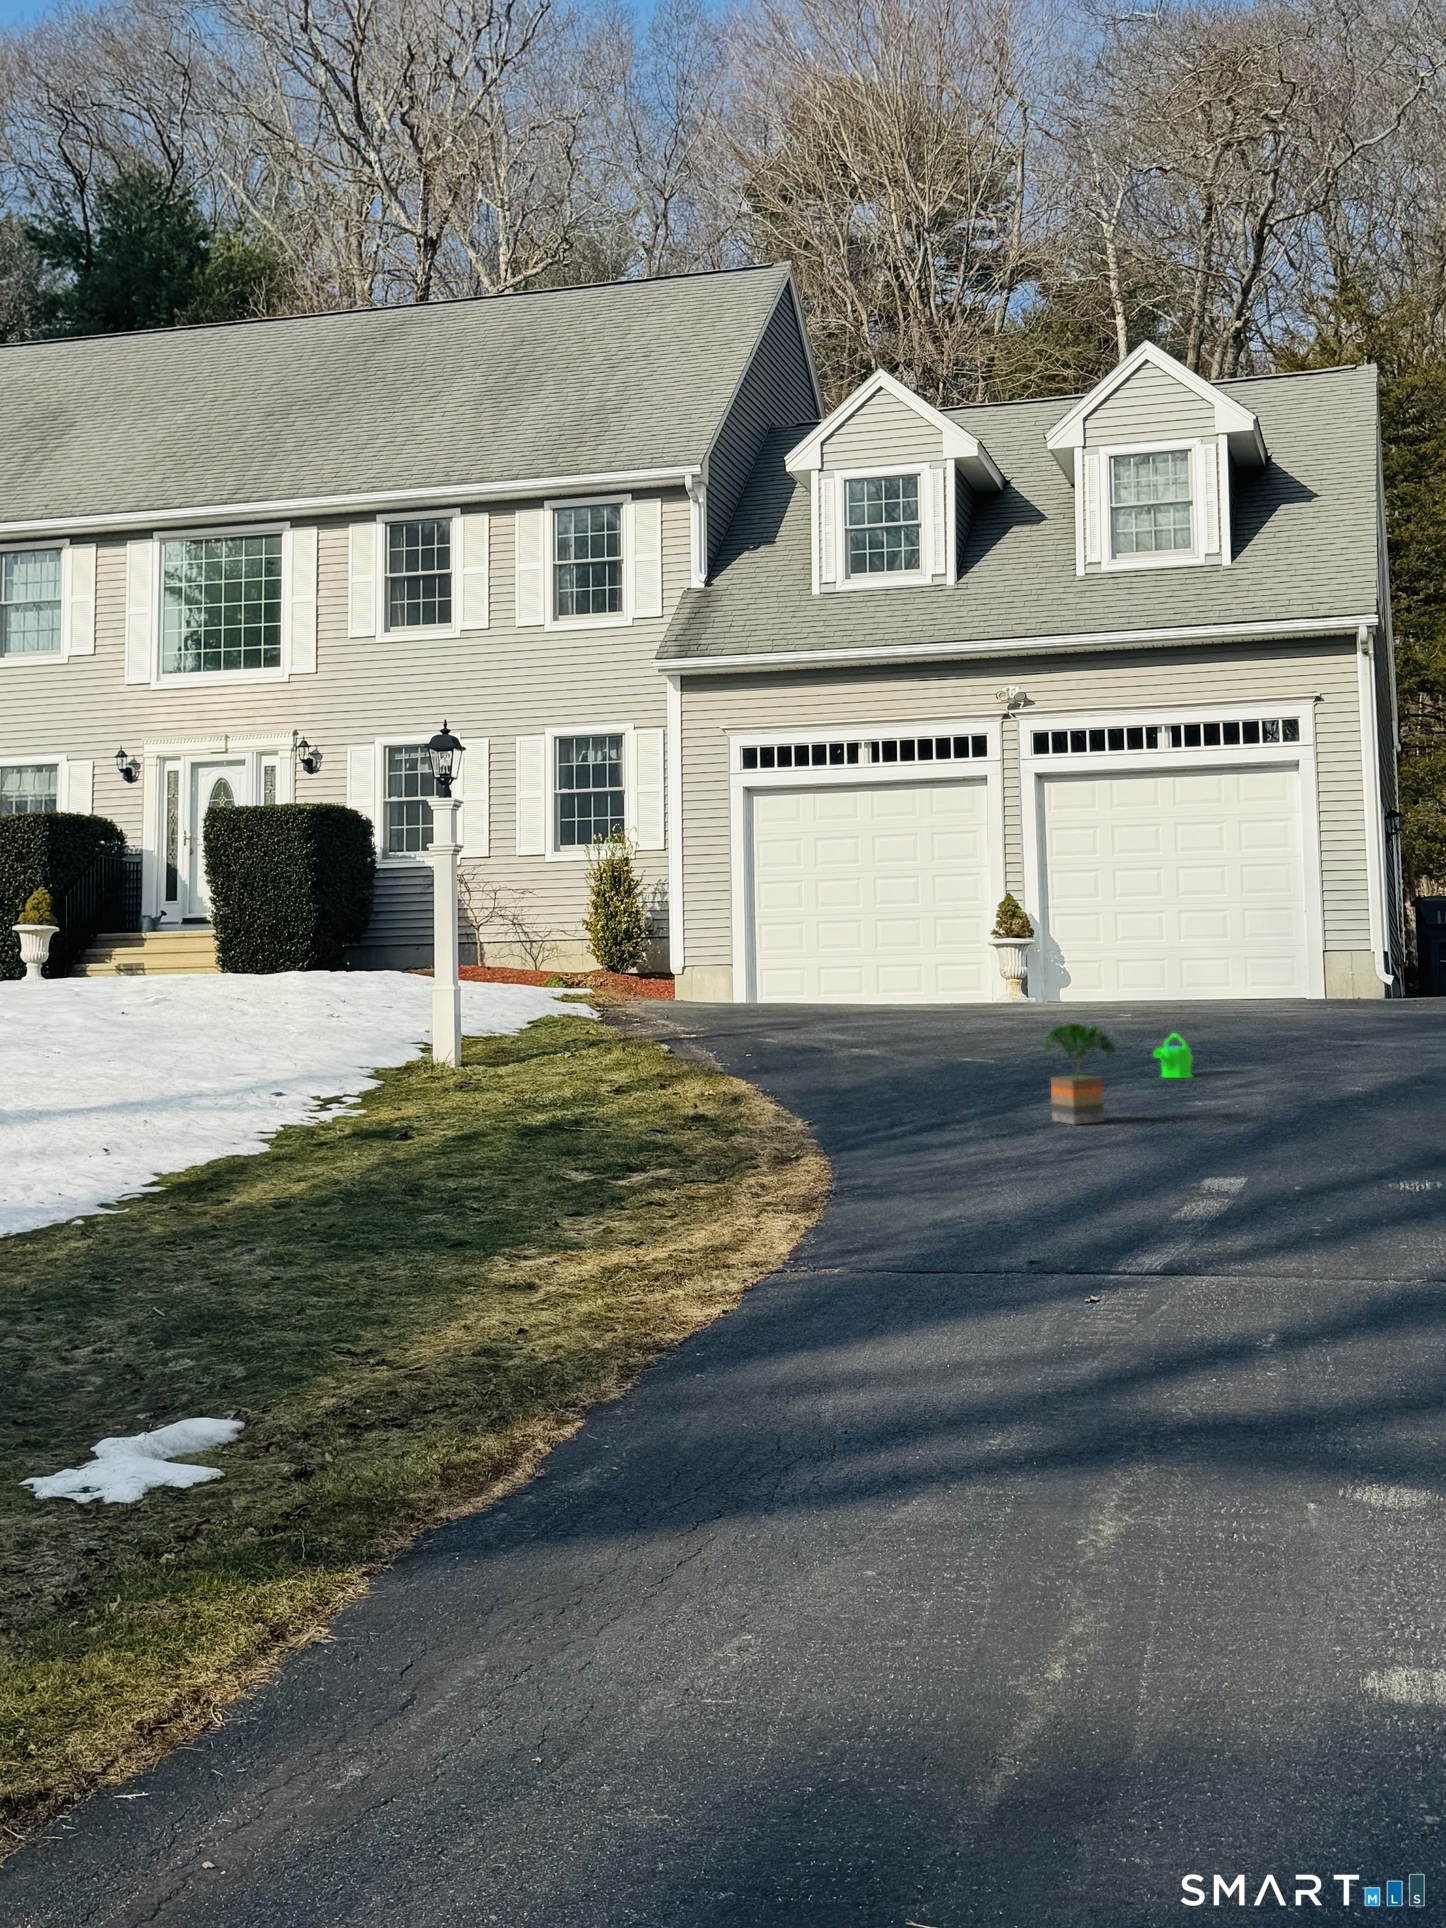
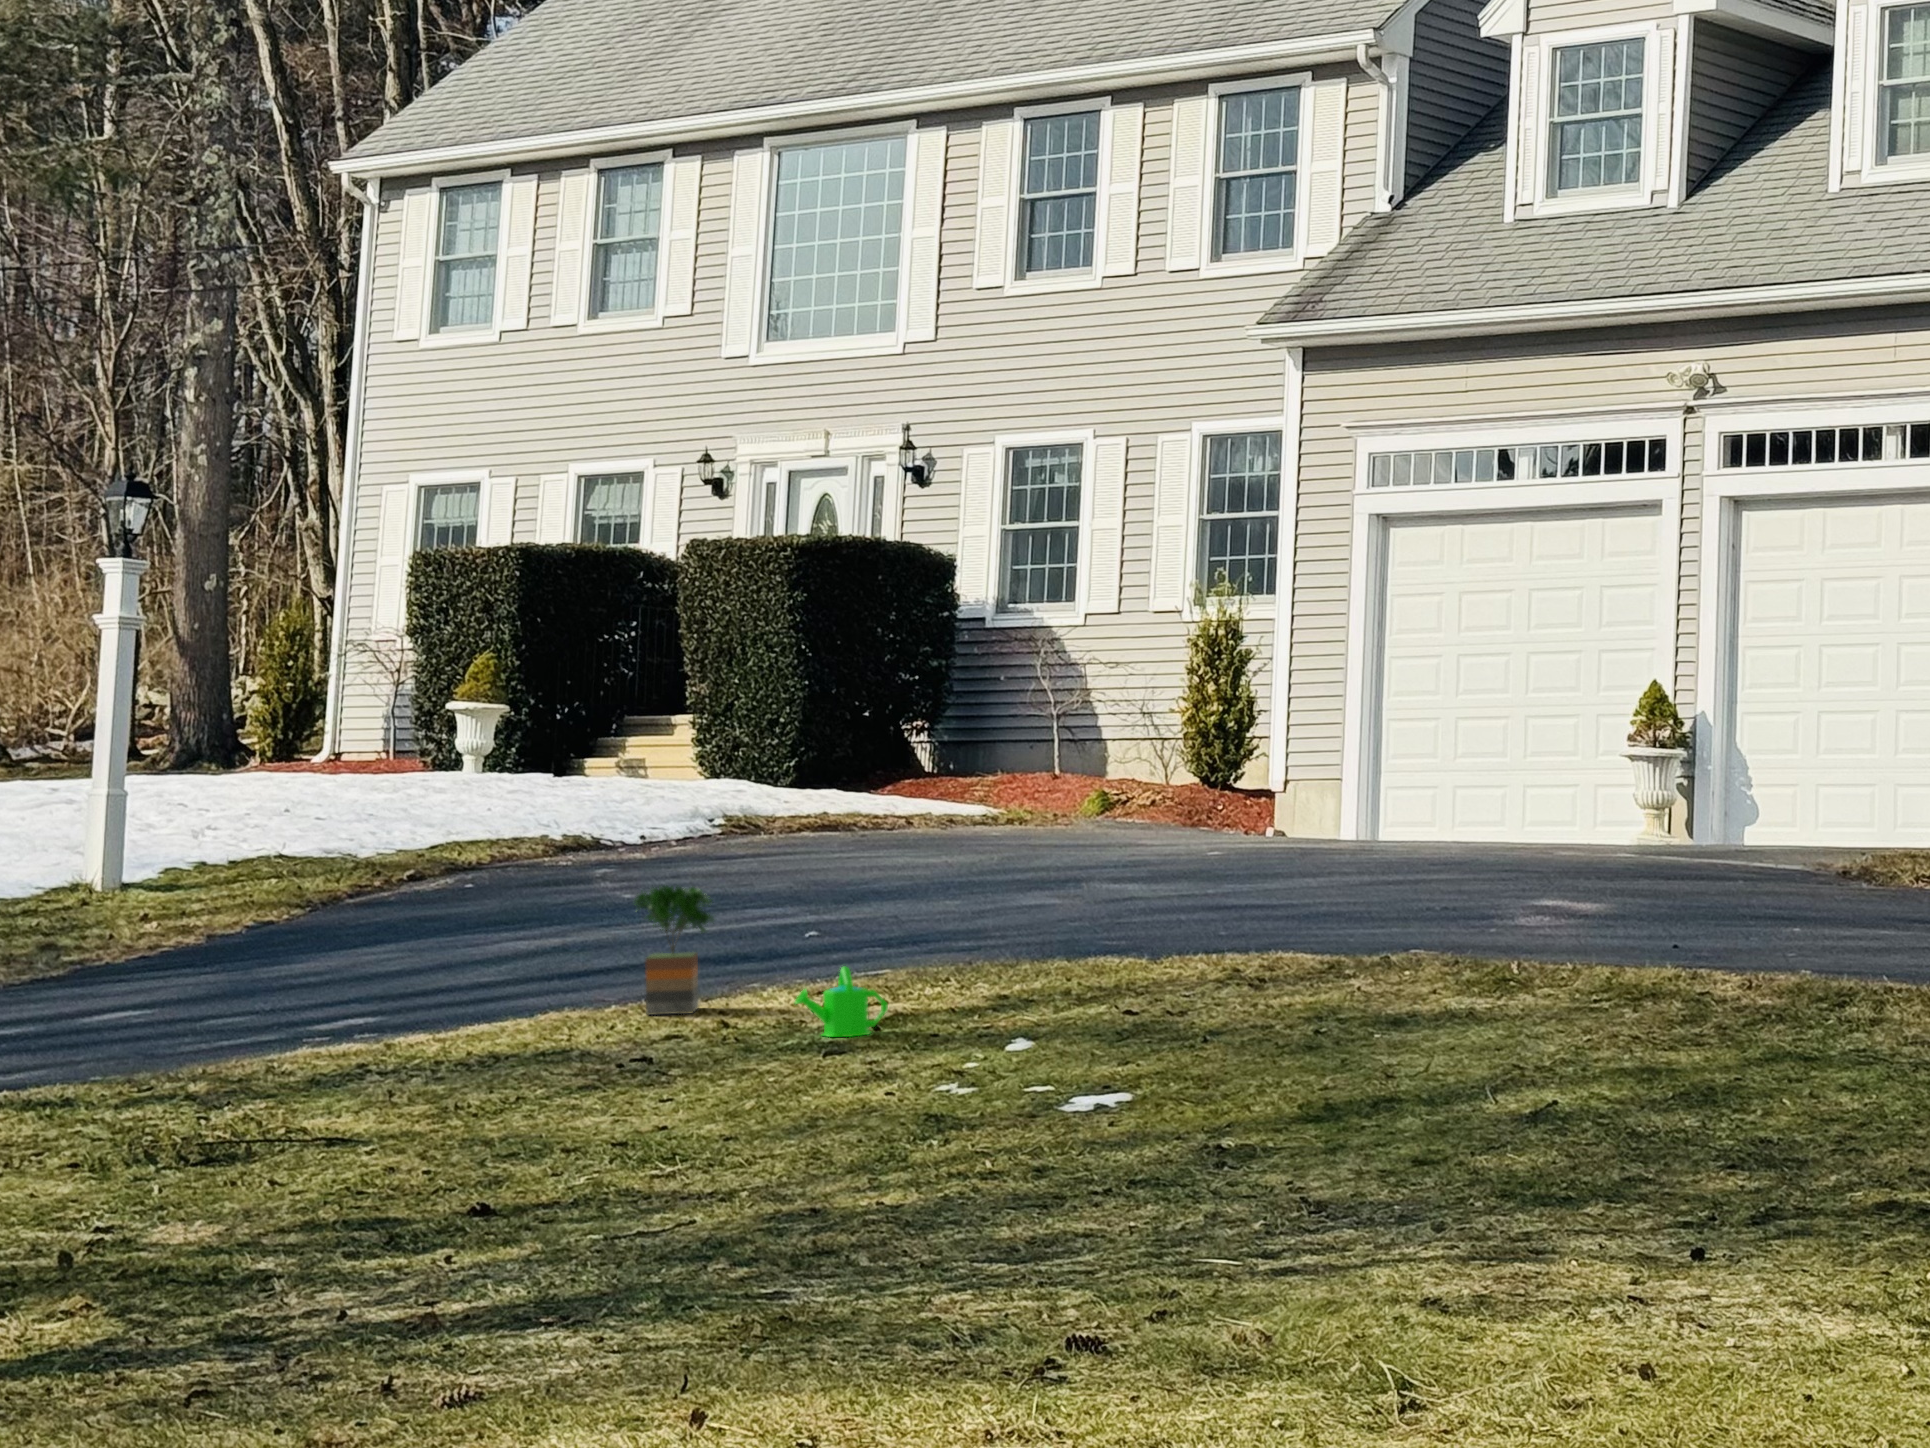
watering can: present [1153,1033,1193,1078] -> present [795,967,888,1037]

